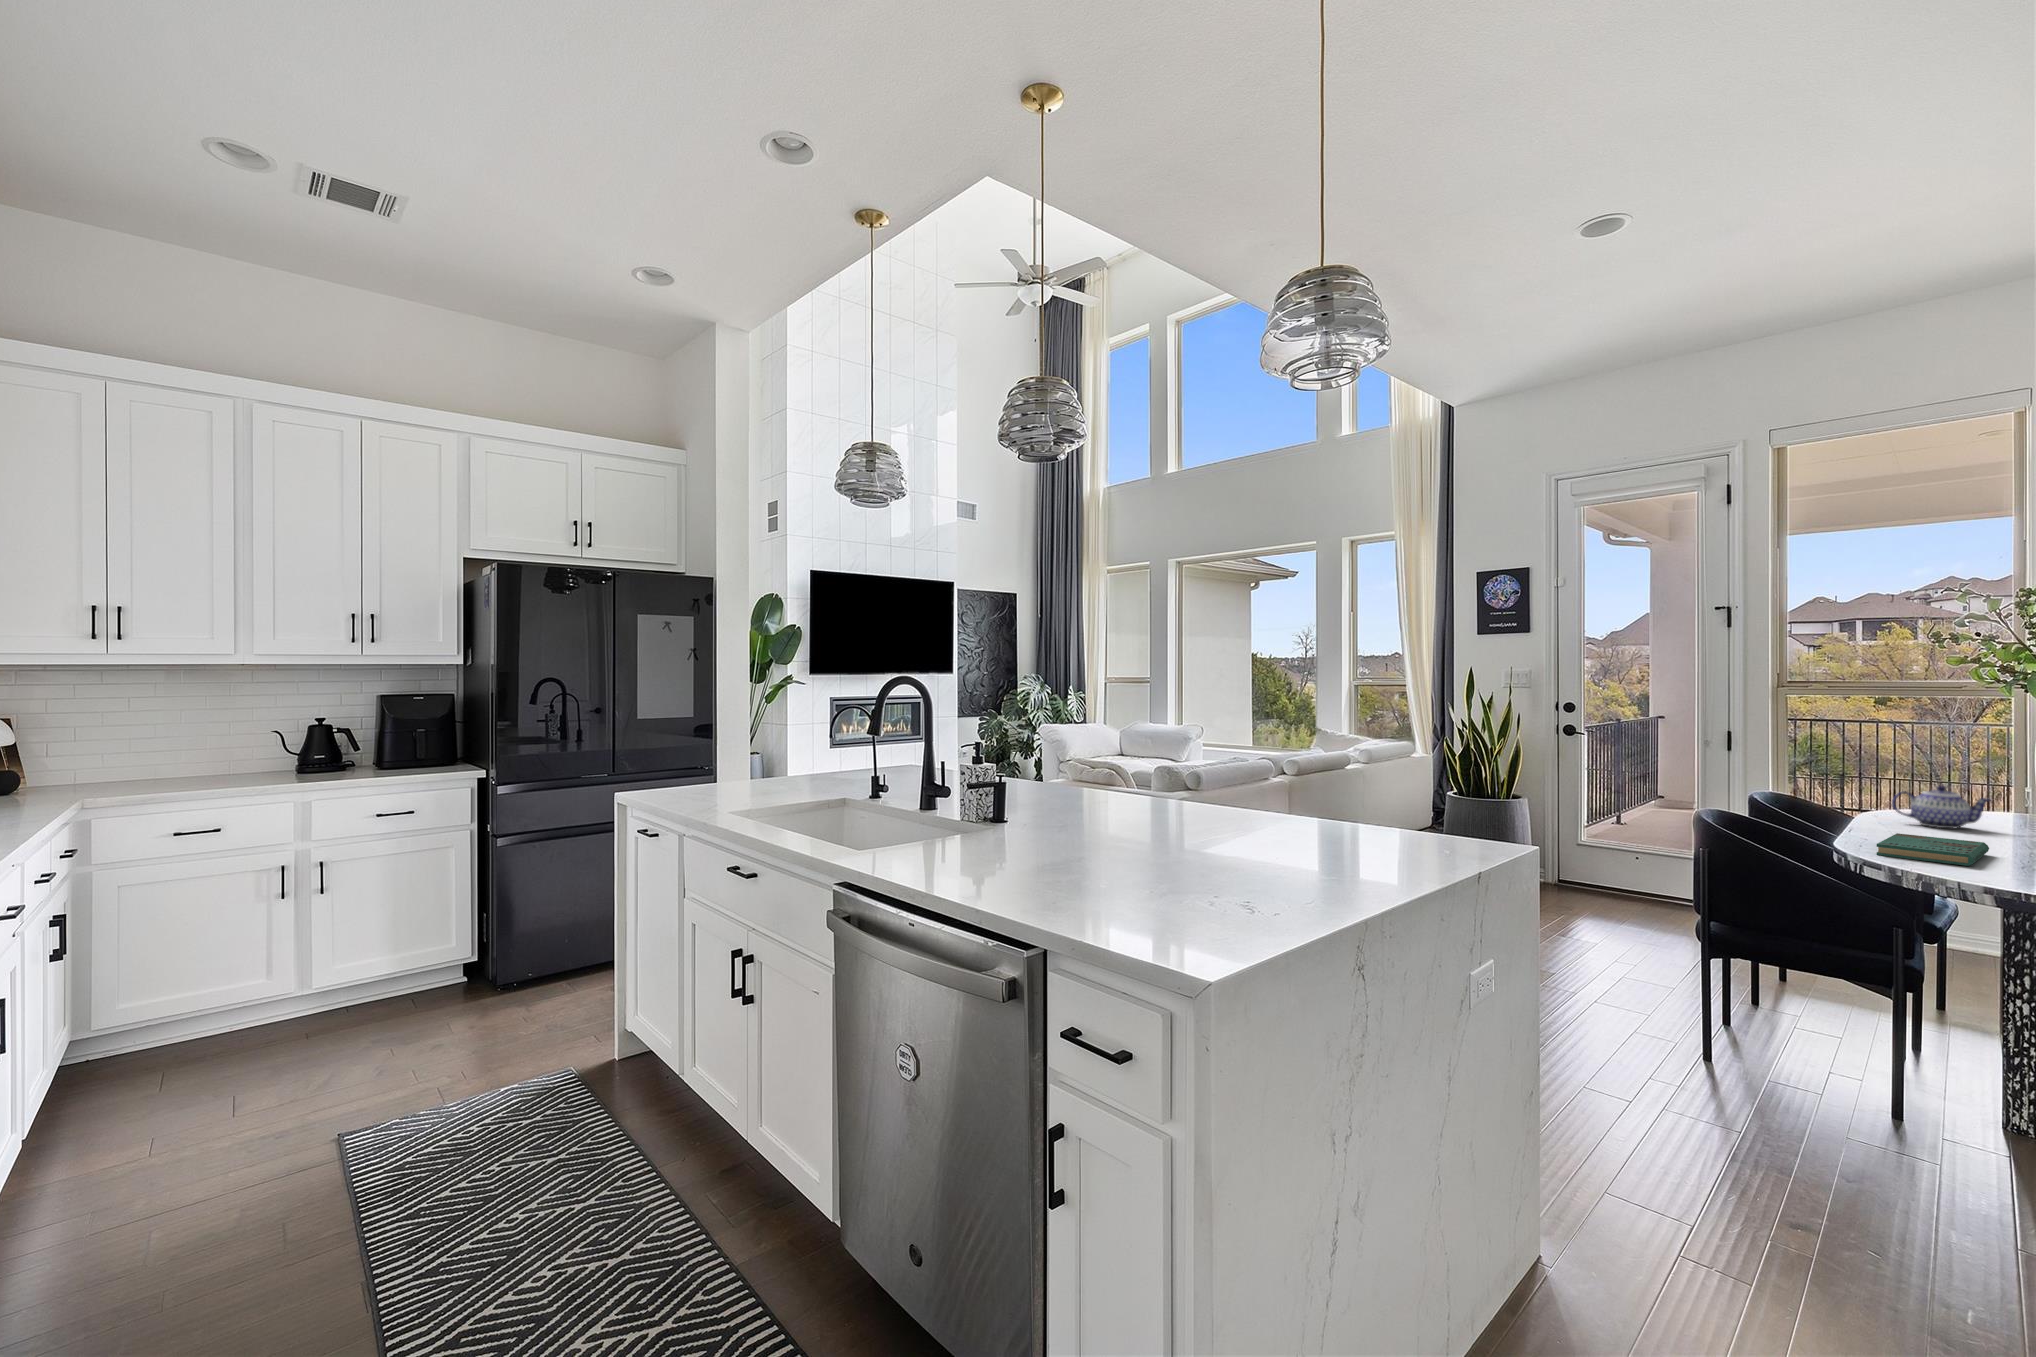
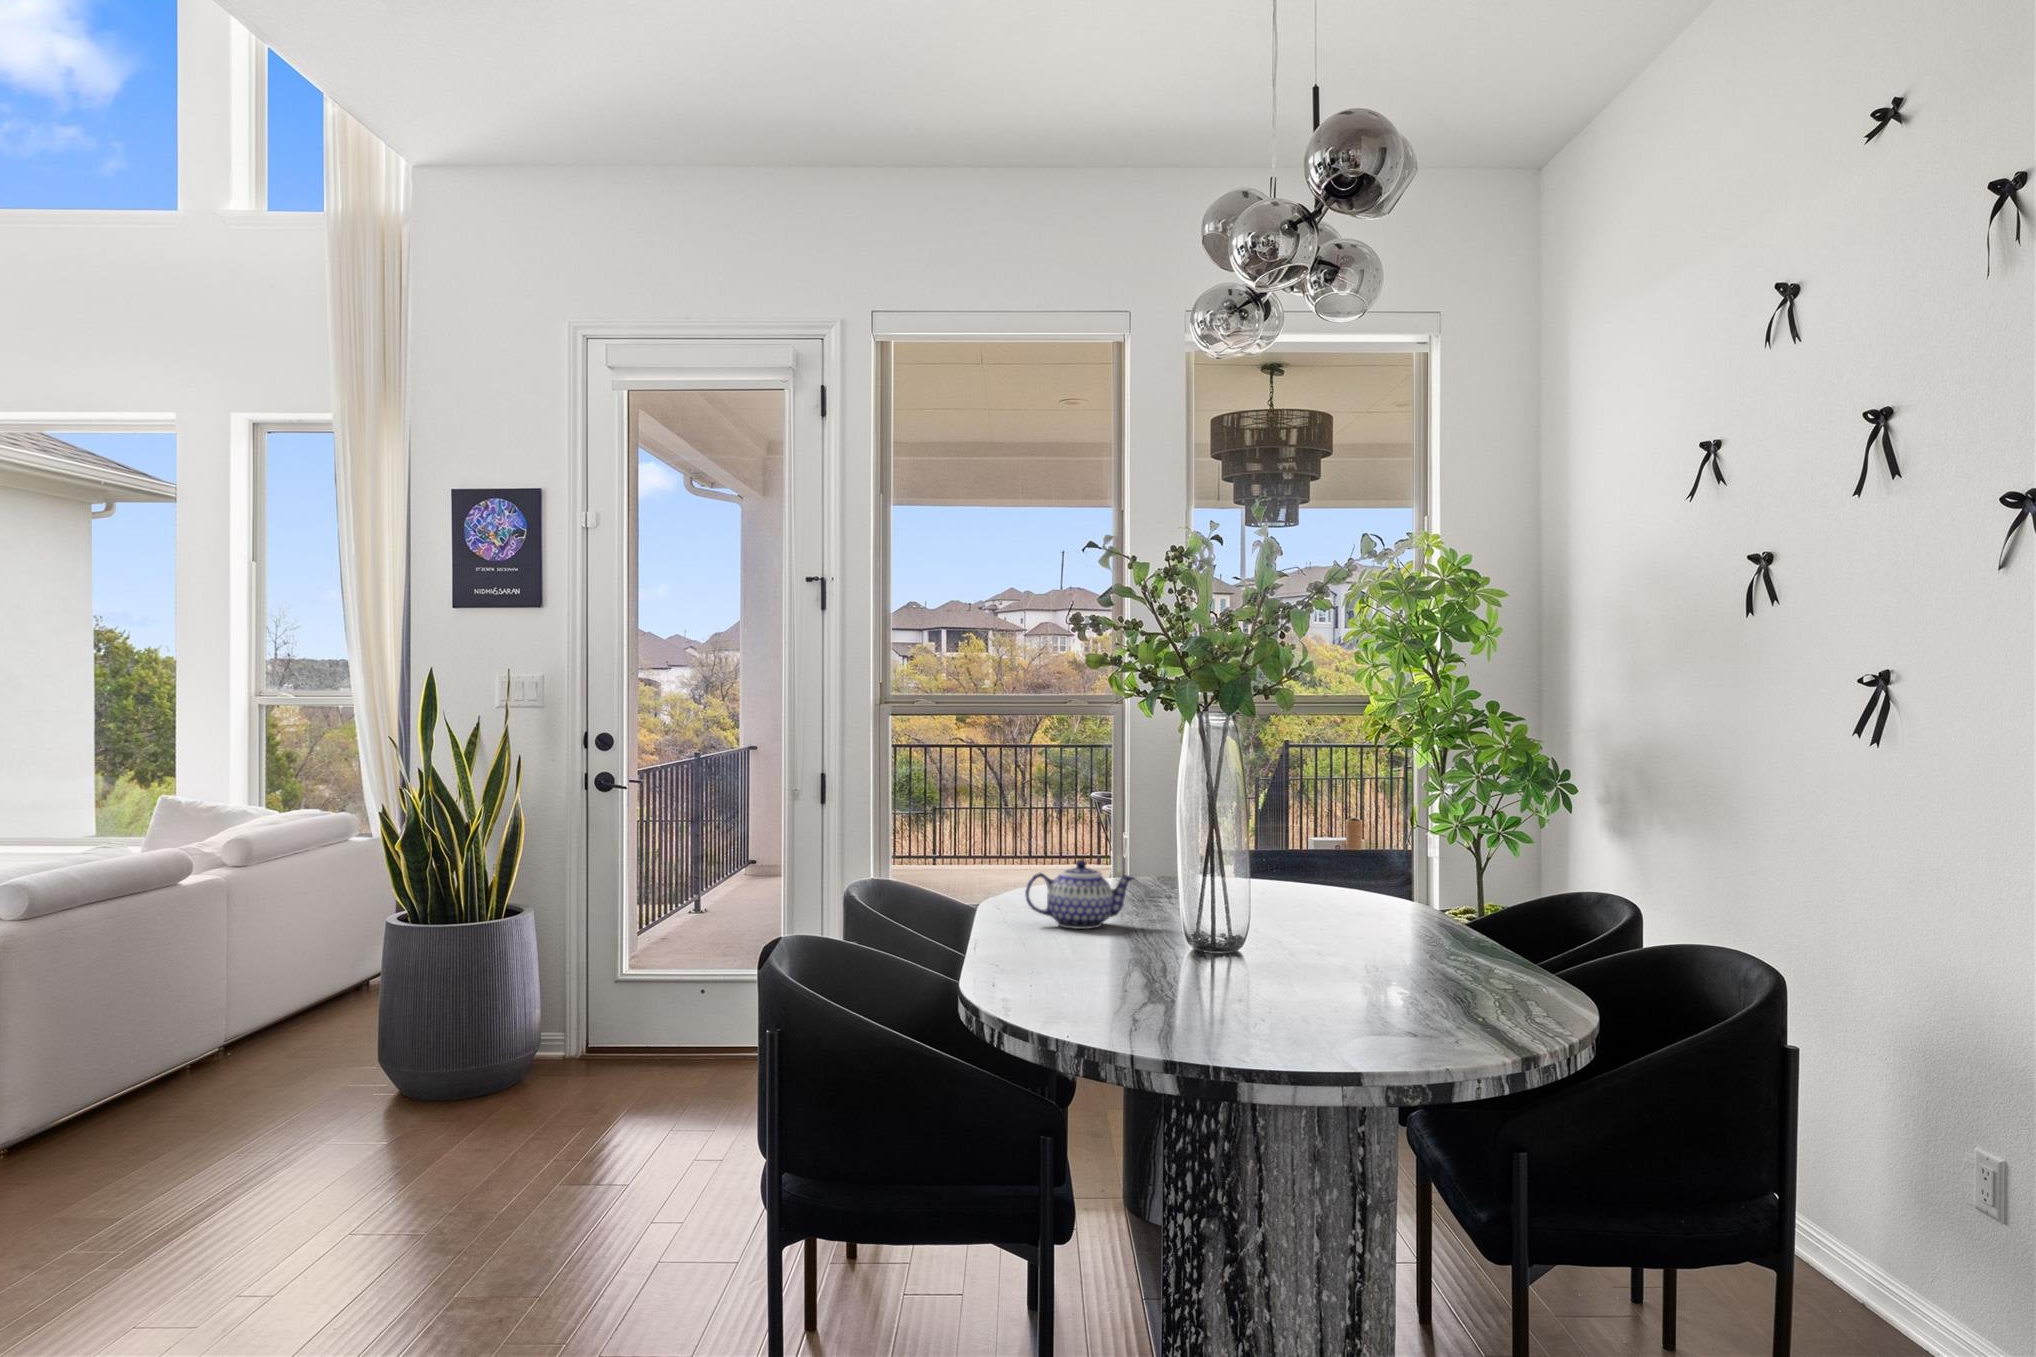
book: present [1877,833,1989,866] -> none [1019,957,1147,1012]

